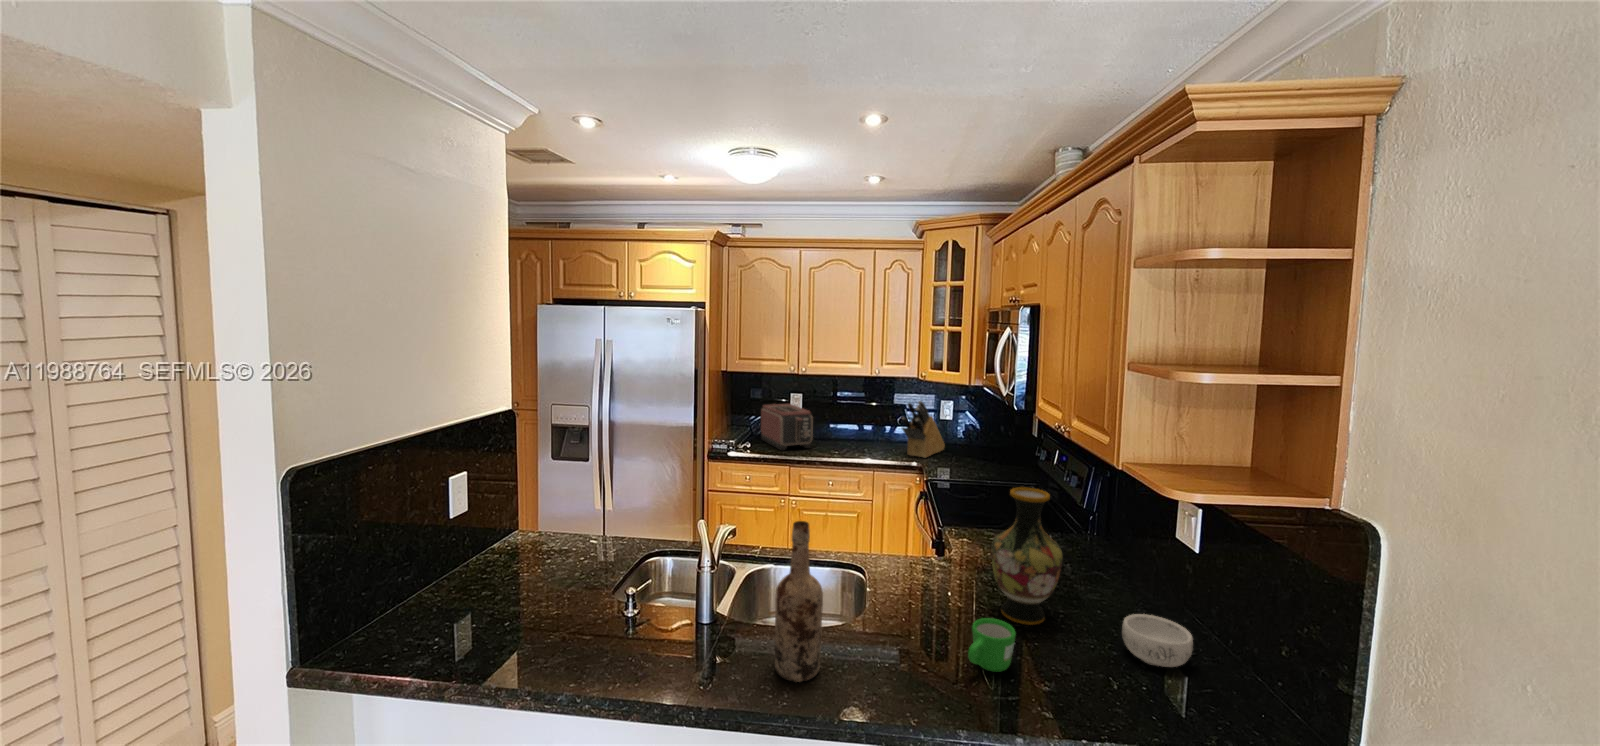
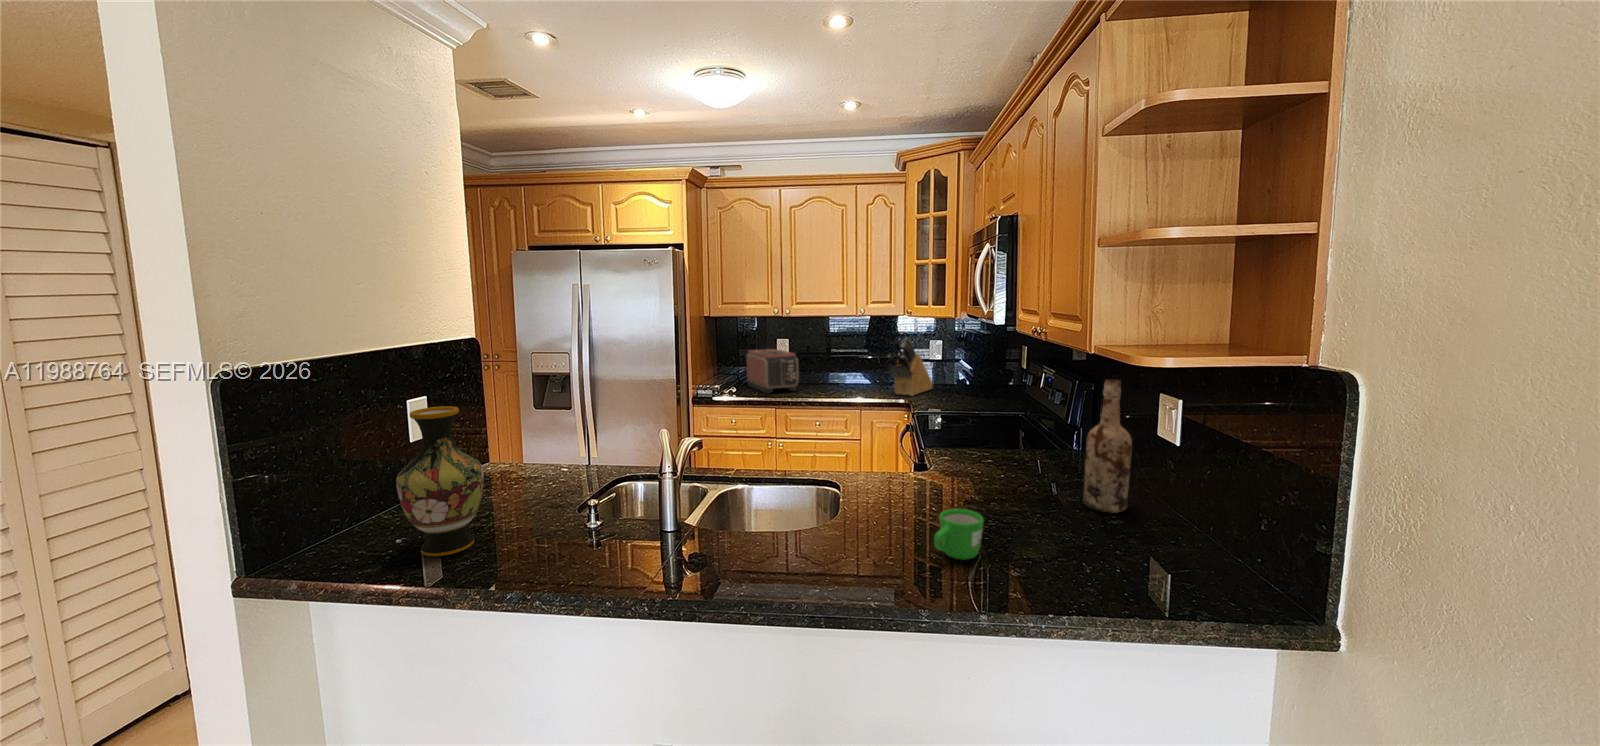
vase: present [991,487,1062,625] -> present [396,406,484,556]
wine bottle: present [775,521,823,682] -> present [1084,379,1132,513]
decorative bowl: present [1122,614,1193,667] -> none [1096,503,1169,550]

